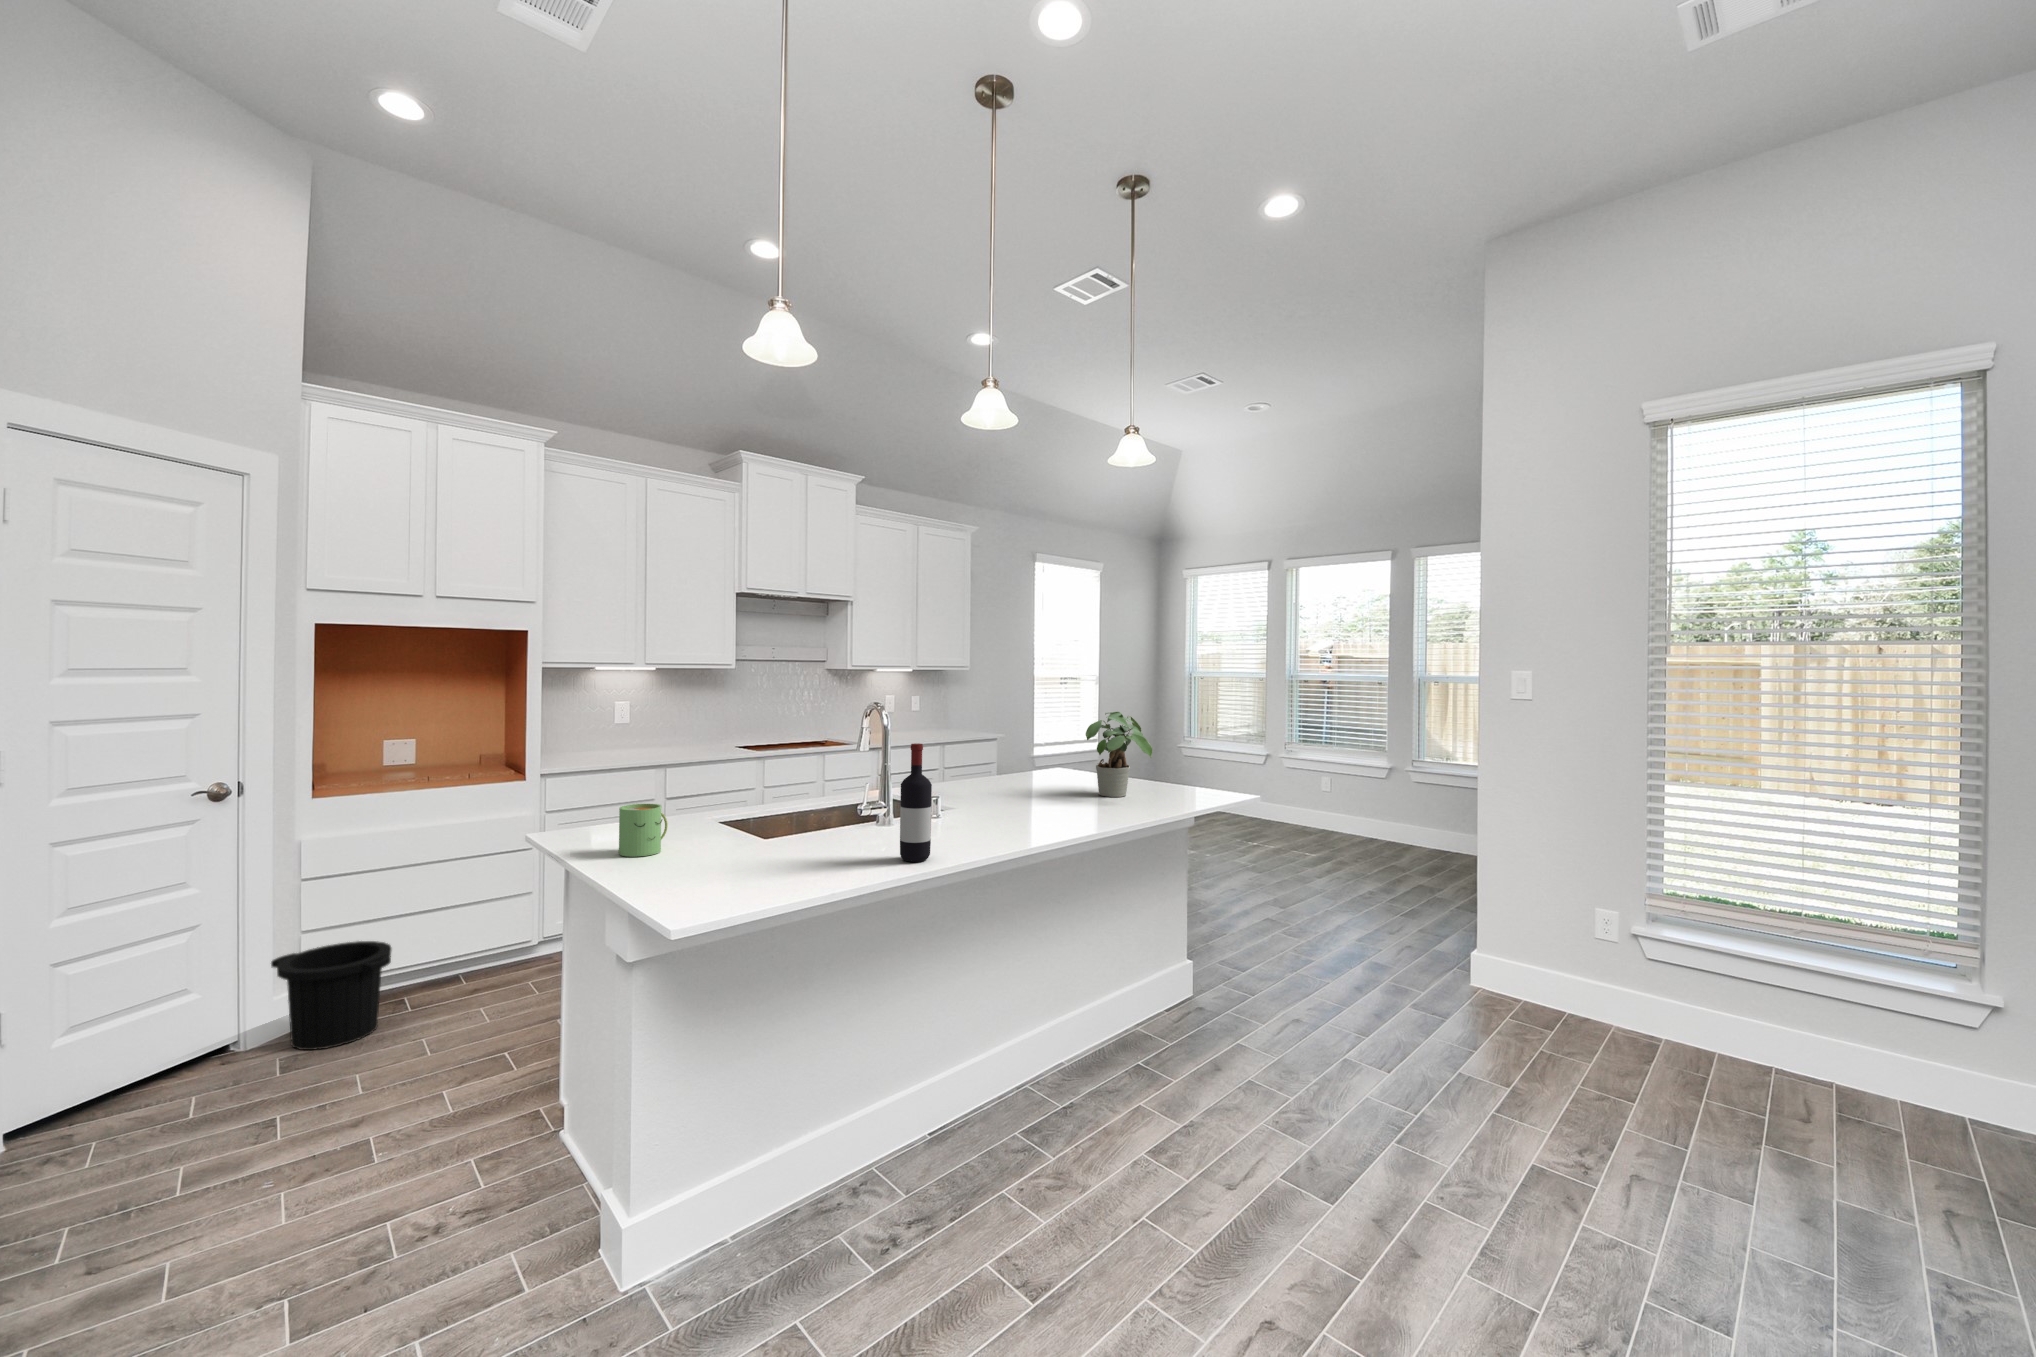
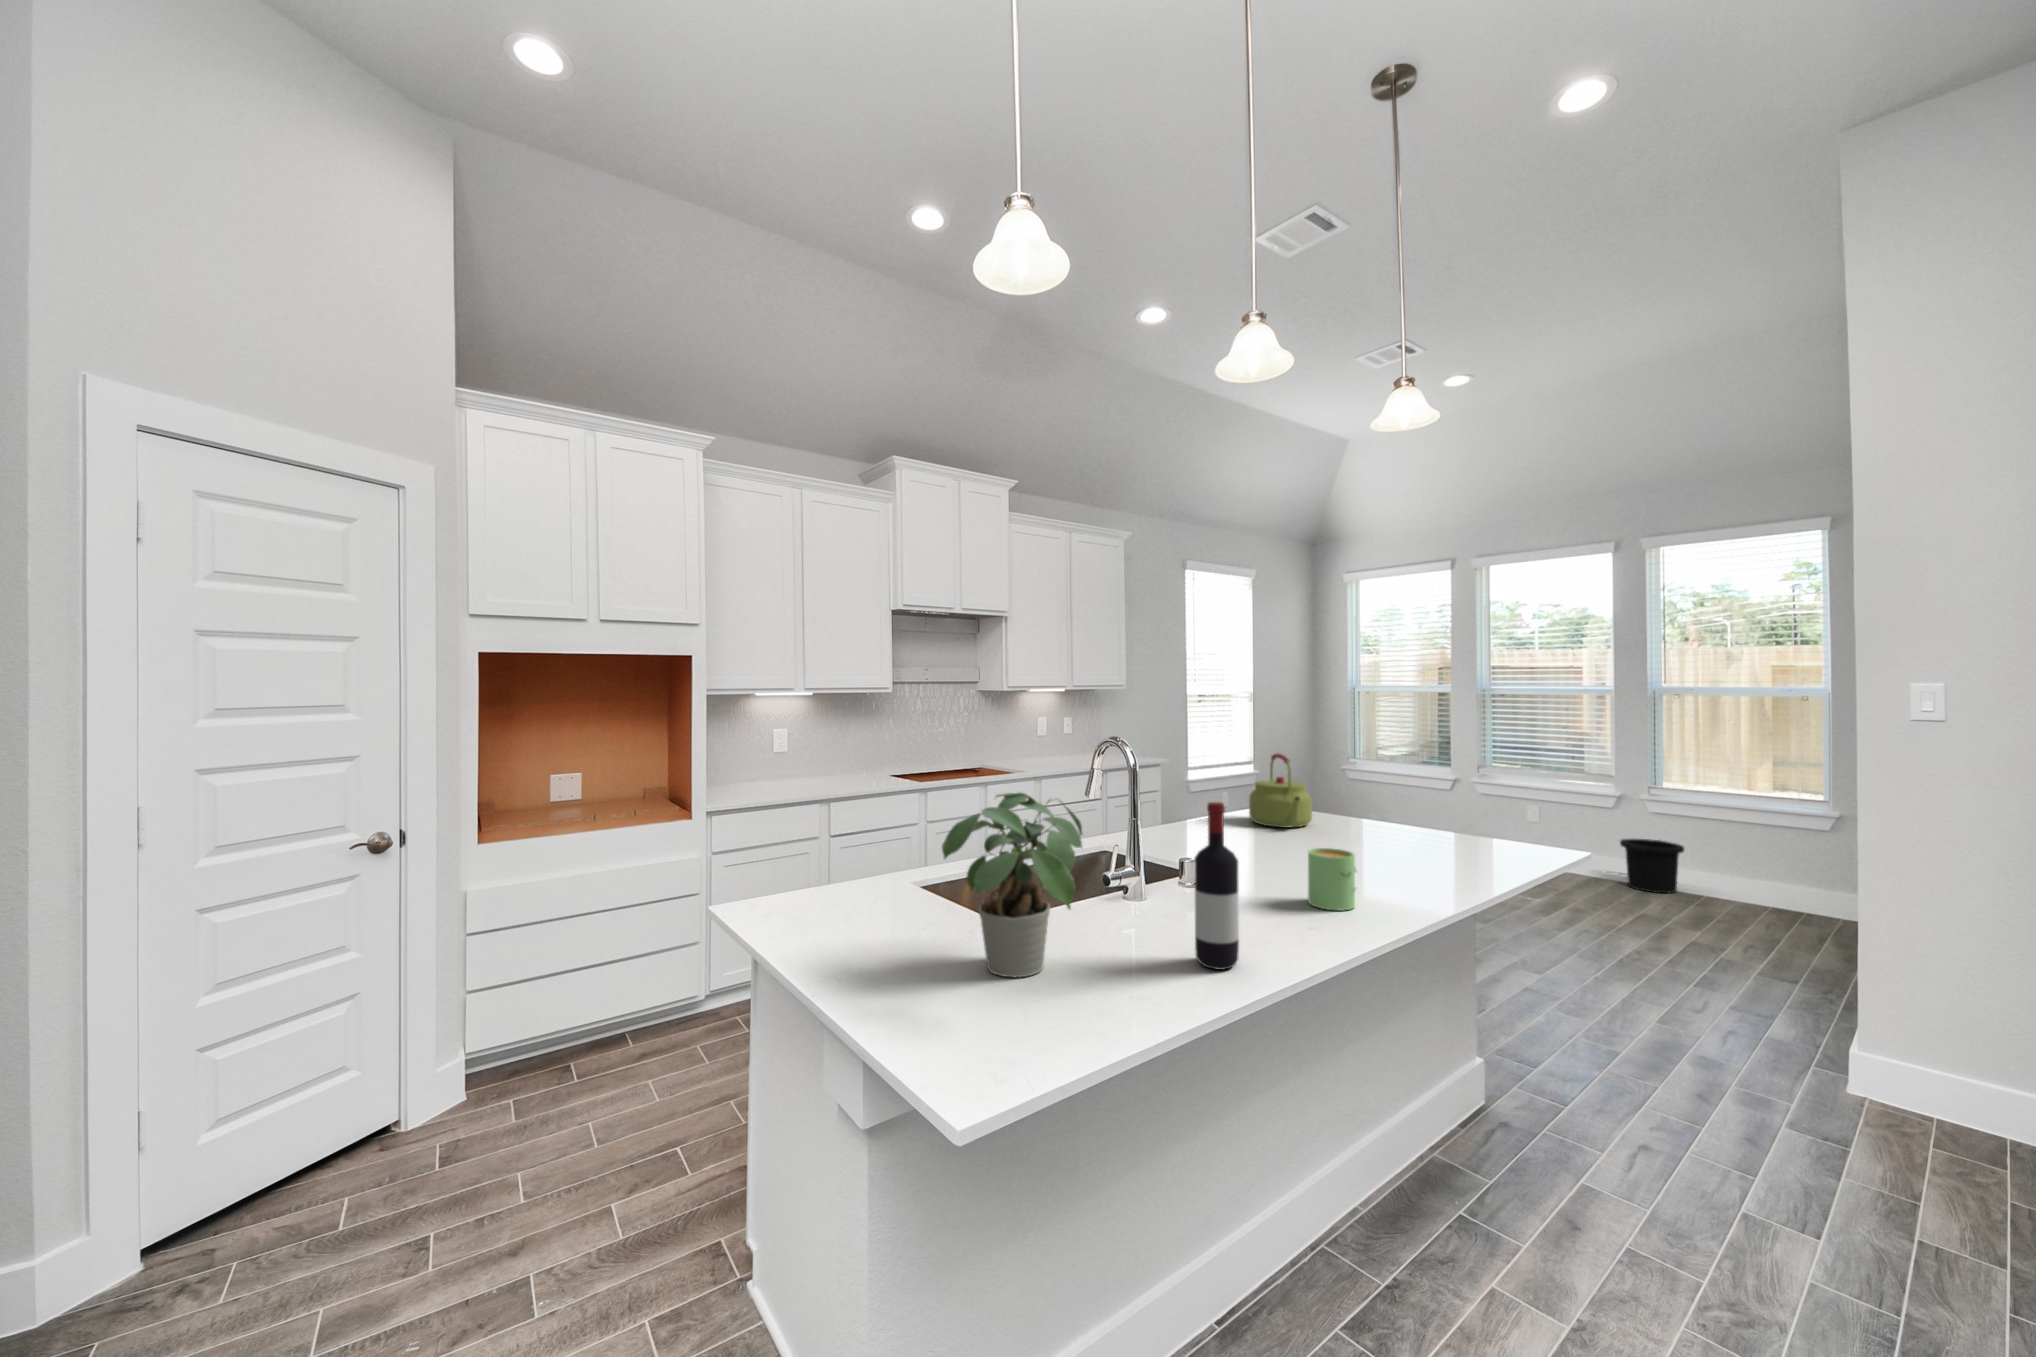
potted plant: present [1086,712,1152,797] -> present [942,793,1082,977]
kettle: none [1023,723,1073,784] -> present [1249,754,1312,827]
mug: present [619,804,667,857] -> present [1308,848,1356,911]
trash can: present [271,941,391,1050] -> present [1620,839,1684,893]

